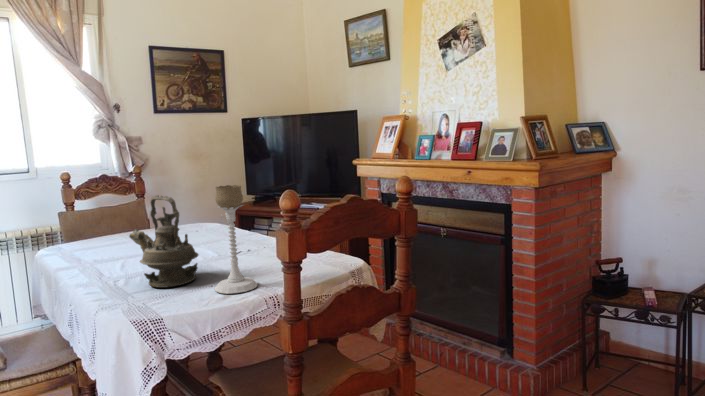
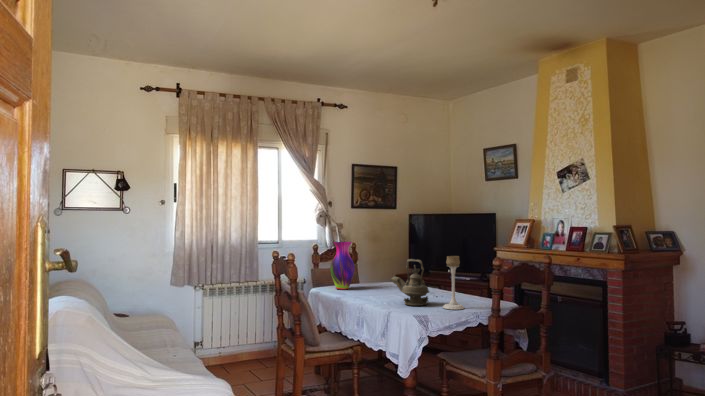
vase: none [60,166,109,249] -> present [330,242,355,289]

